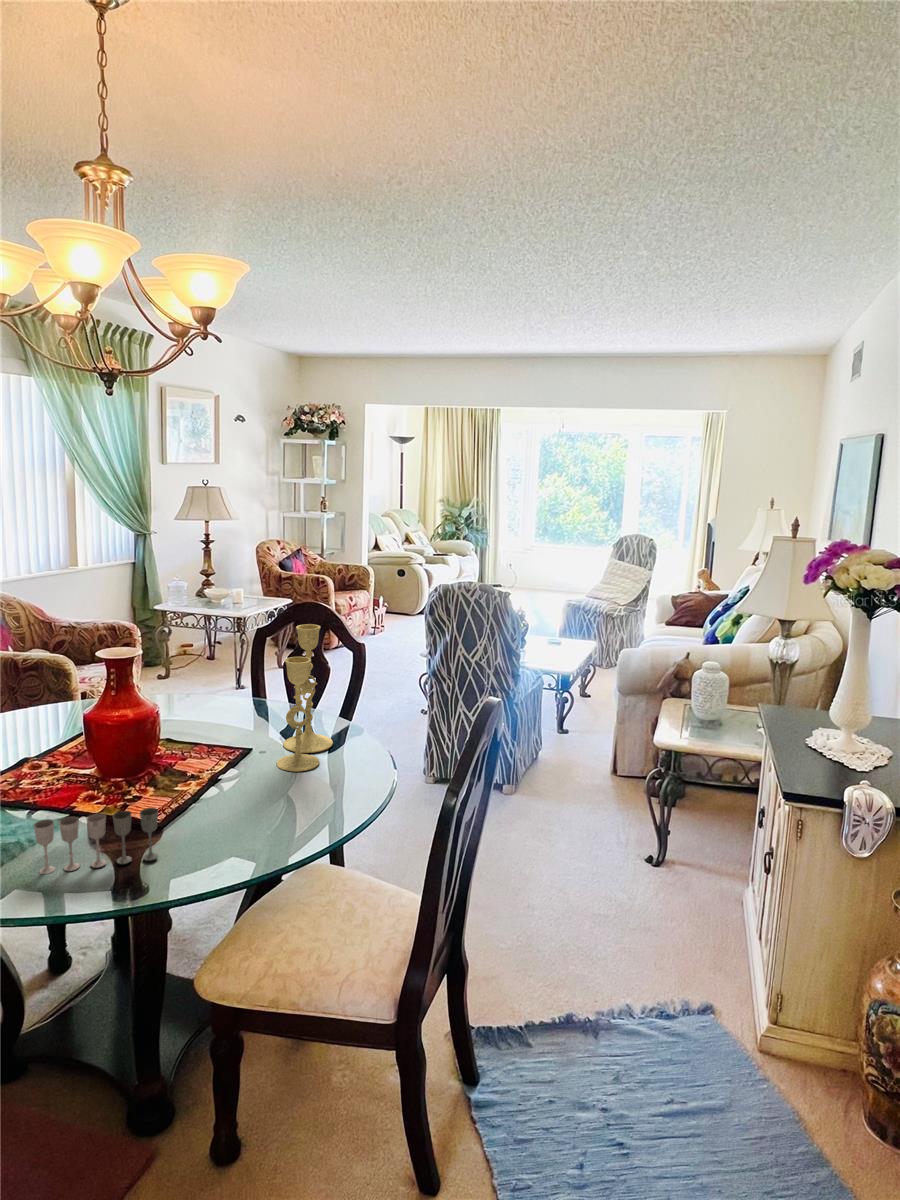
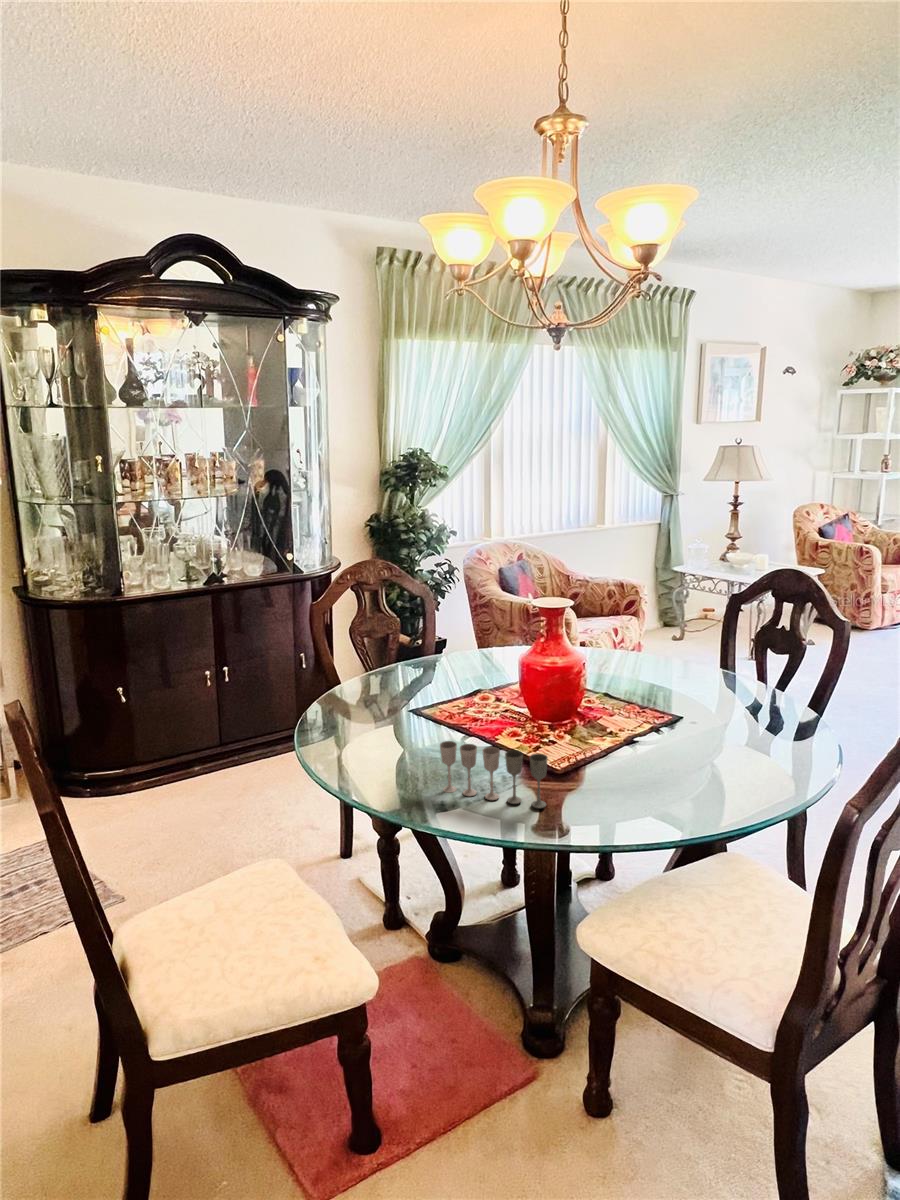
candlestick: present [277,624,333,772] -> none [715,584,796,758]

